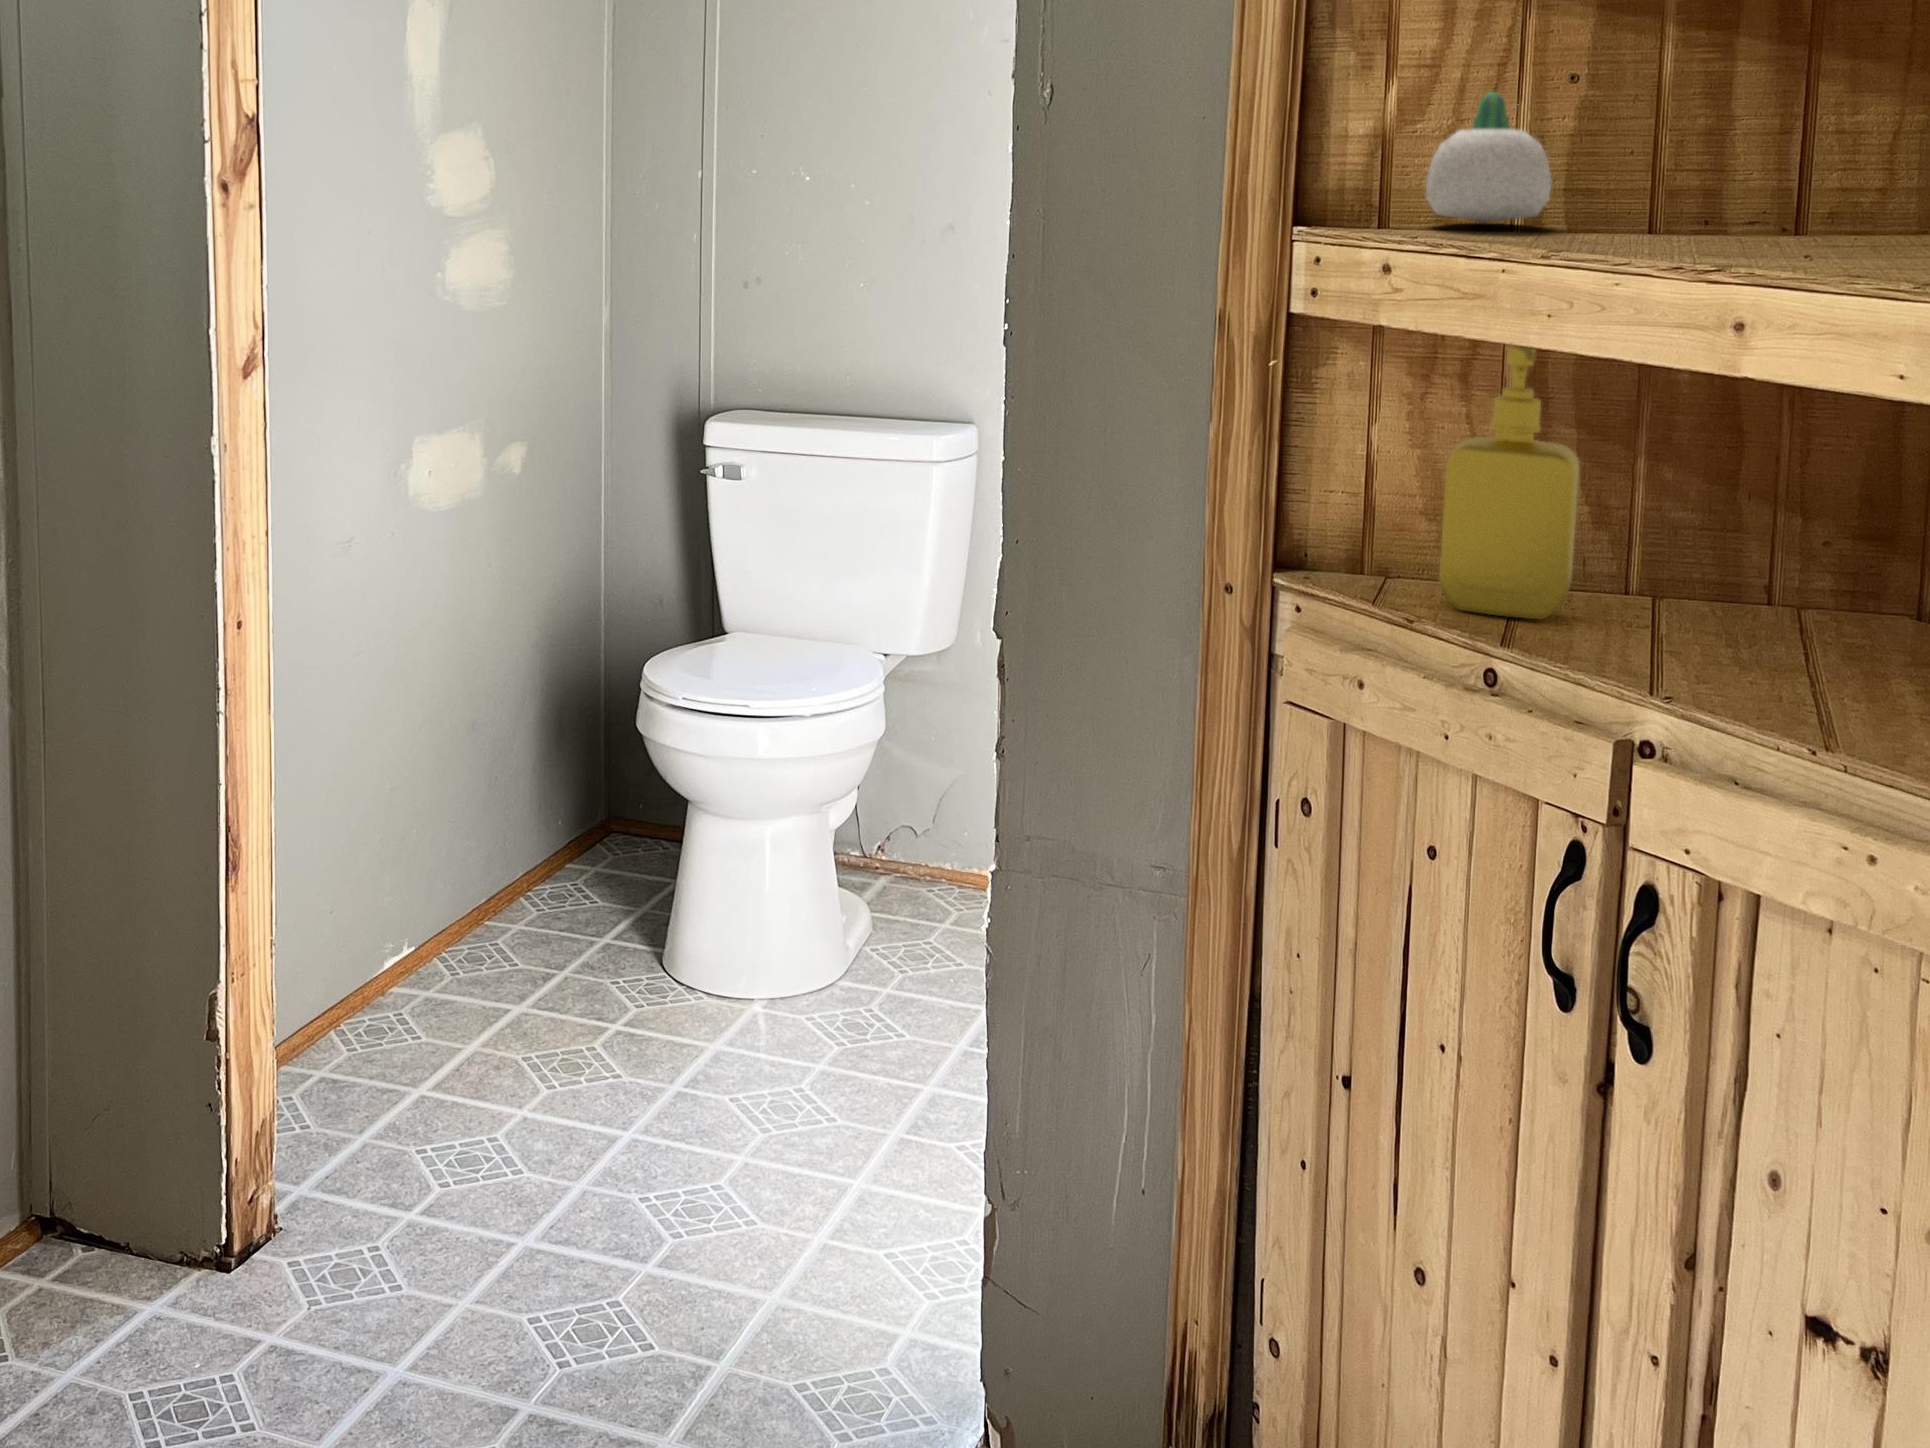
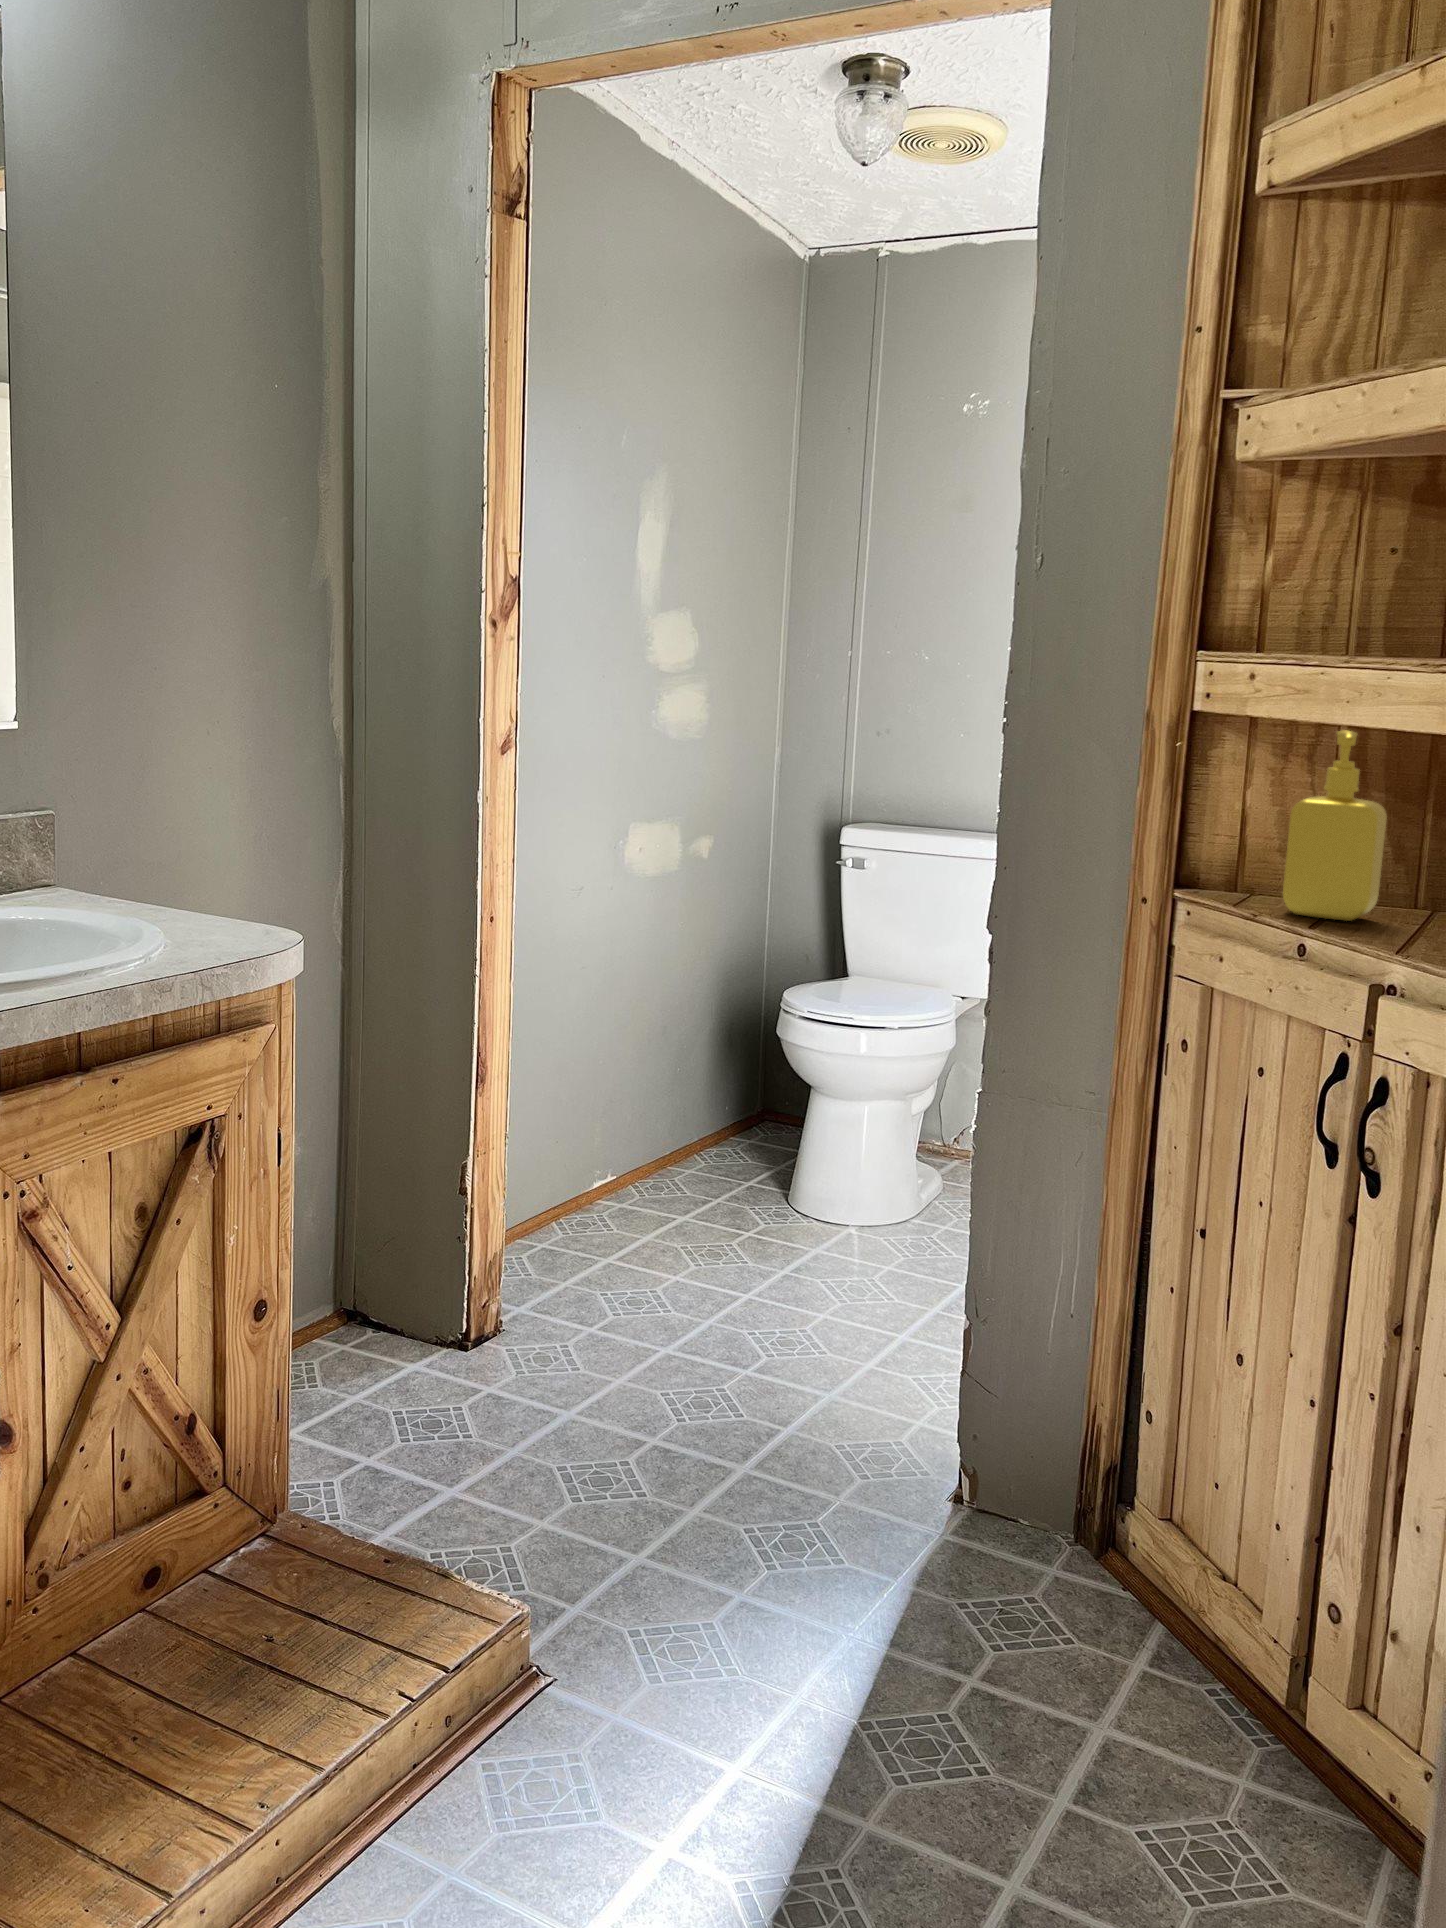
succulent planter: present [1426,92,1552,223] -> none [1295,557,1385,651]

